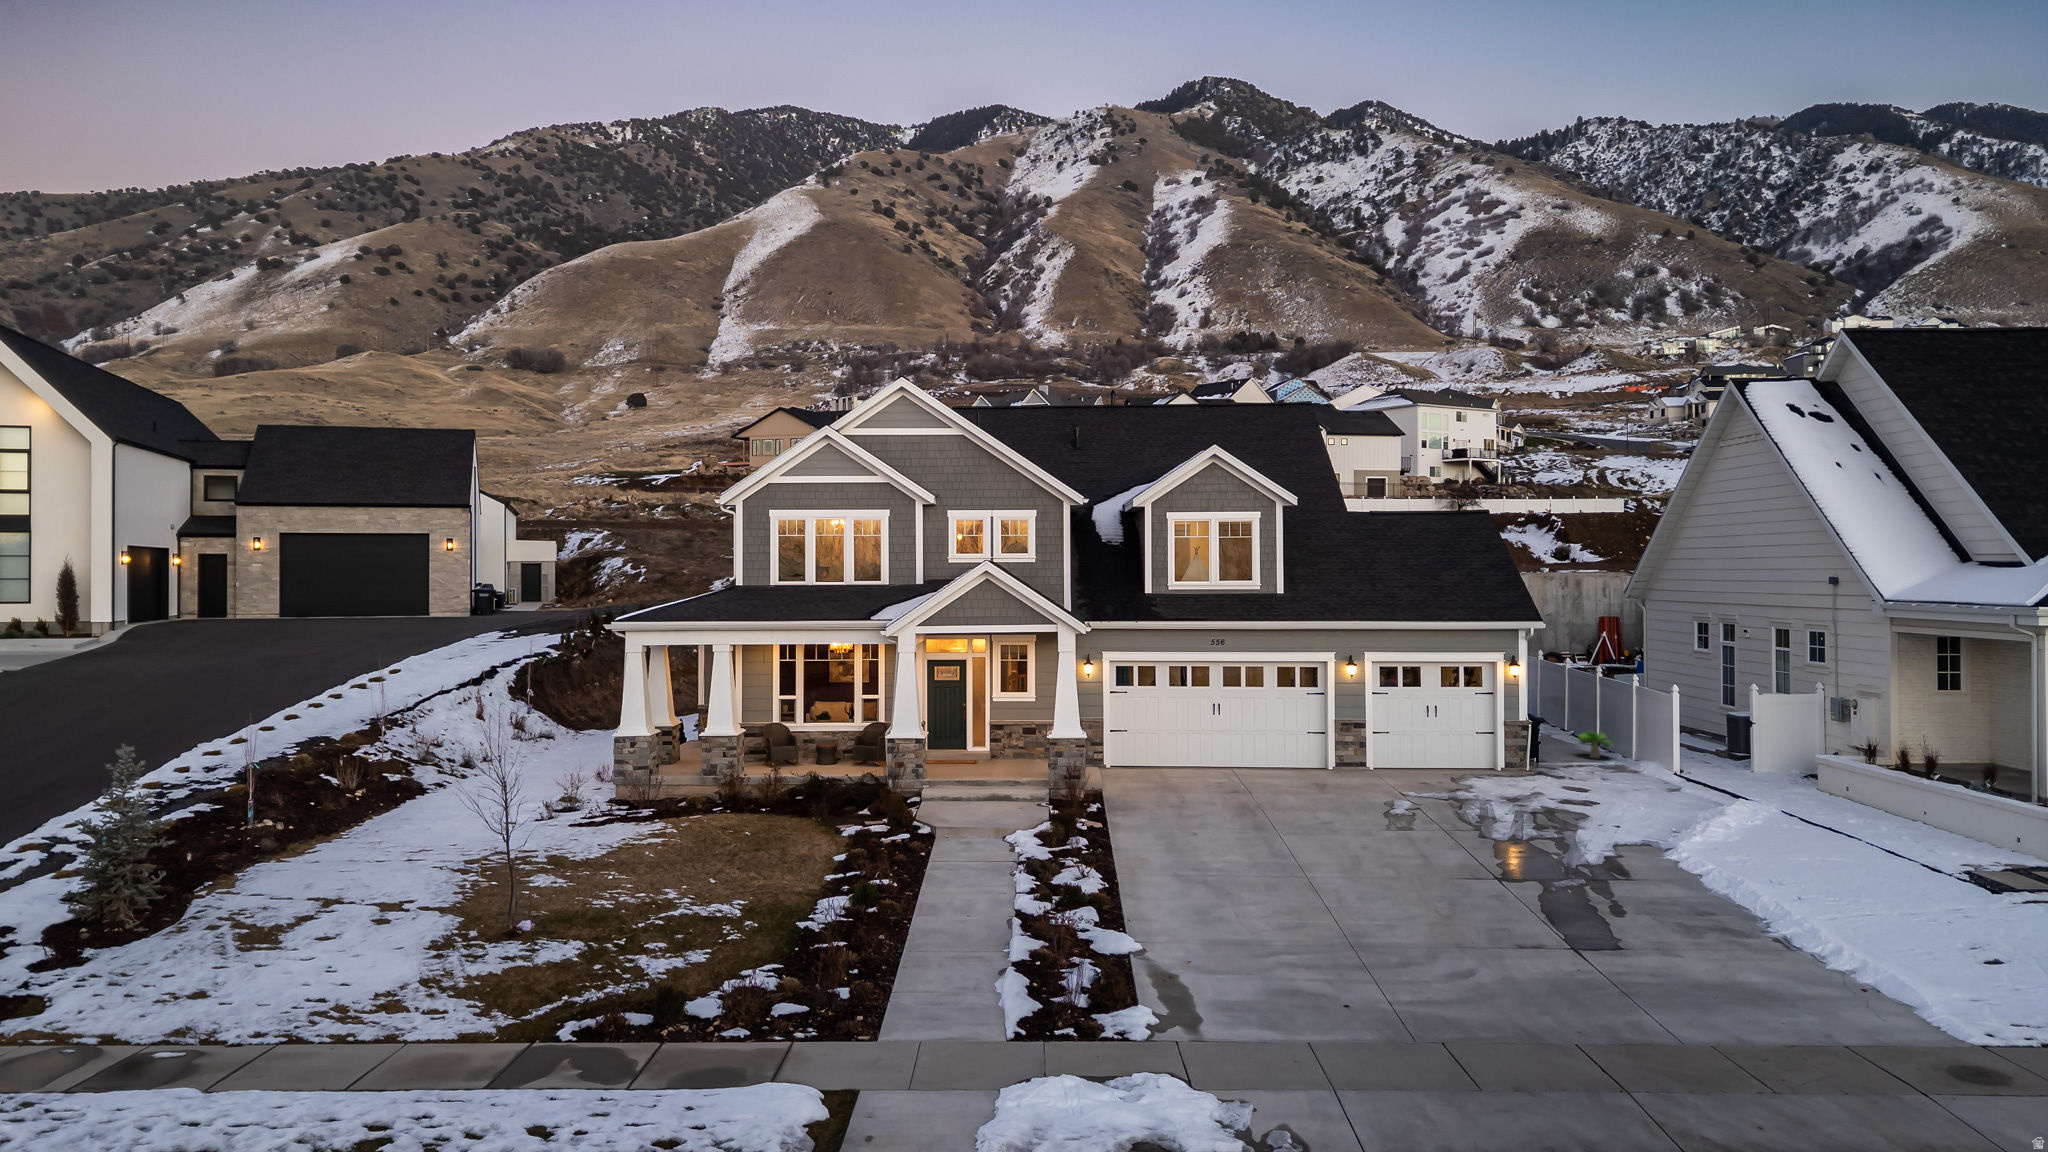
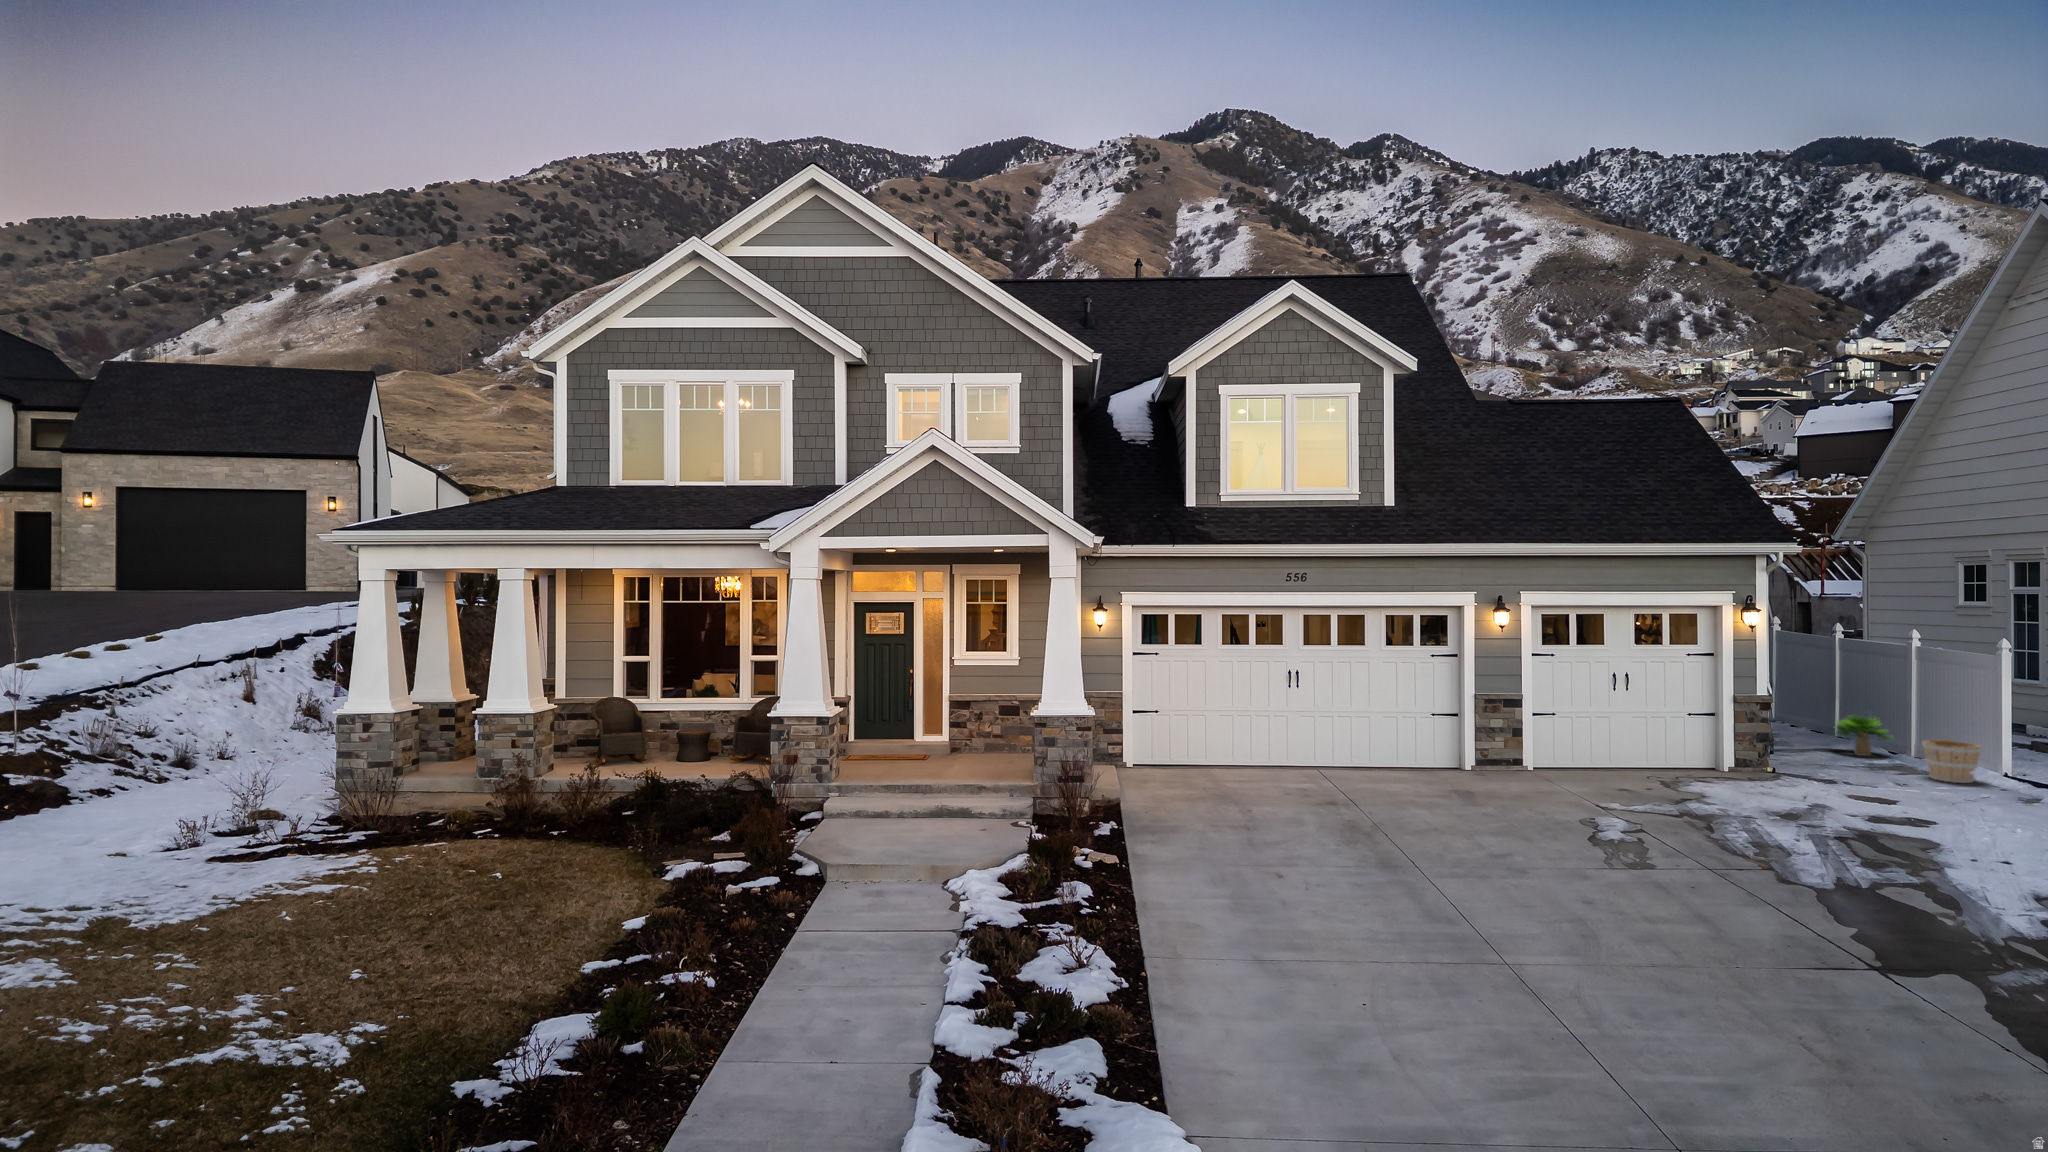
wooden bucket: none [1619,748,1654,777] -> present [1922,739,1982,783]

